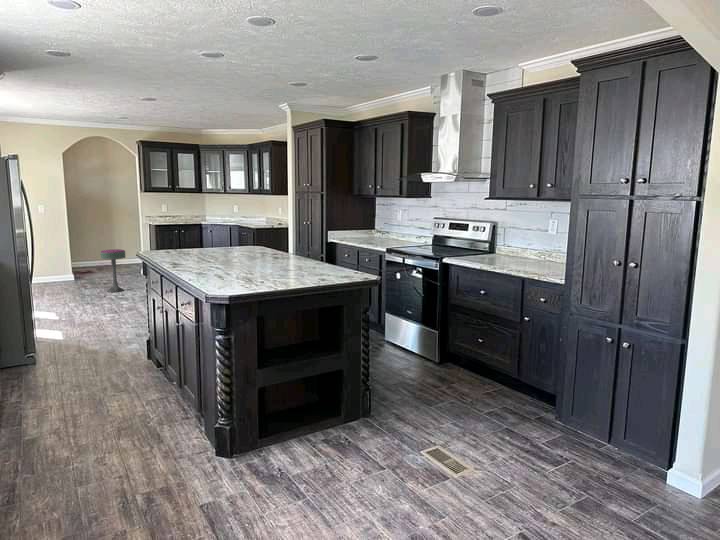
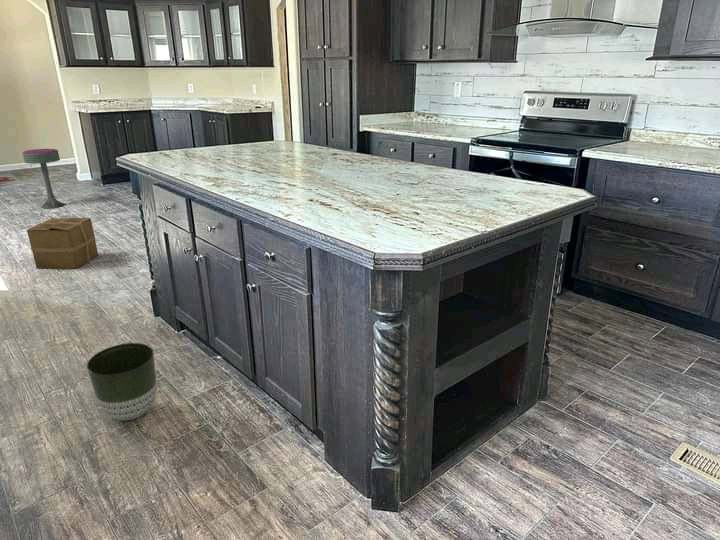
cardboard box: none [85,295,131,330] -> present [27,218,98,268]
planter: none [84,361,125,407] -> present [87,343,157,420]

